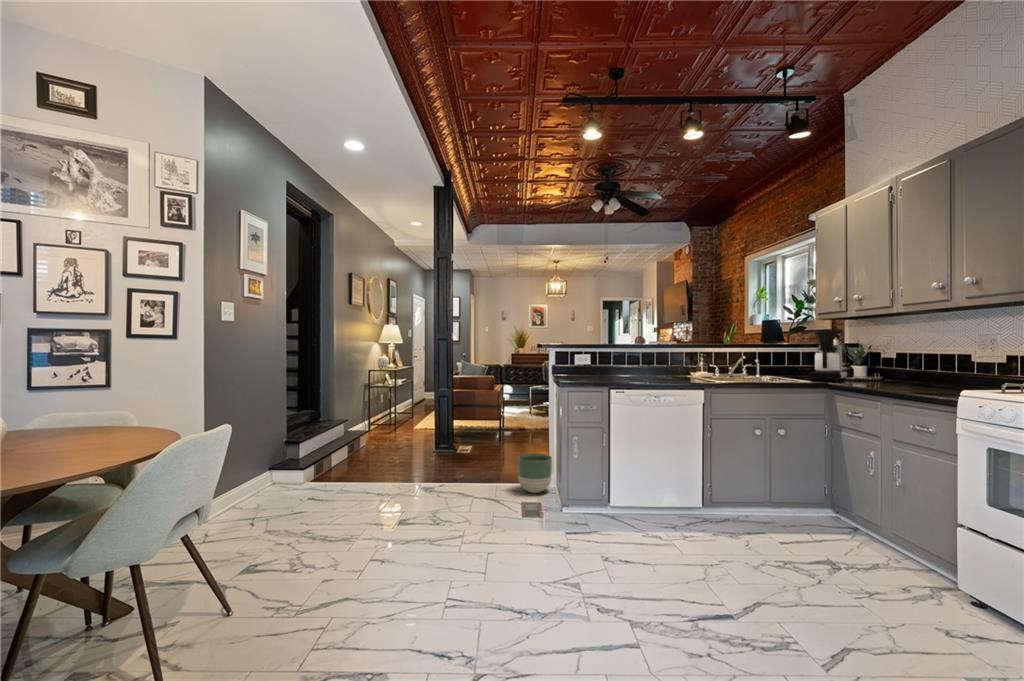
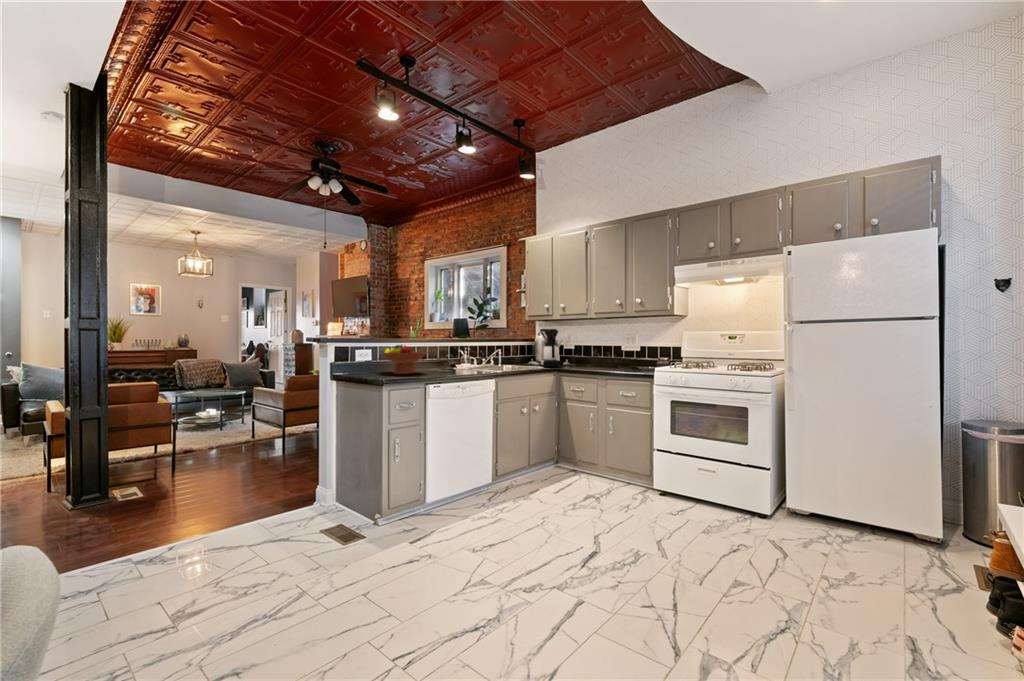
fruit bowl: none [588,348,632,377] -> present [382,344,426,374]
planter: present [518,453,552,493] -> none [293,468,336,516]

